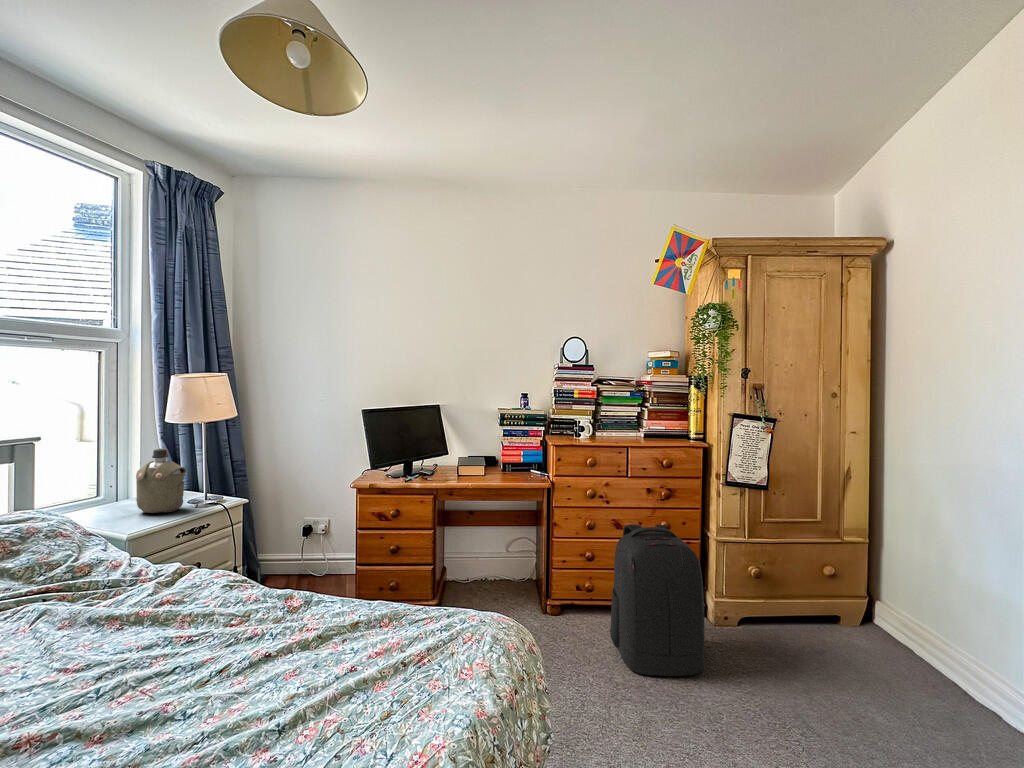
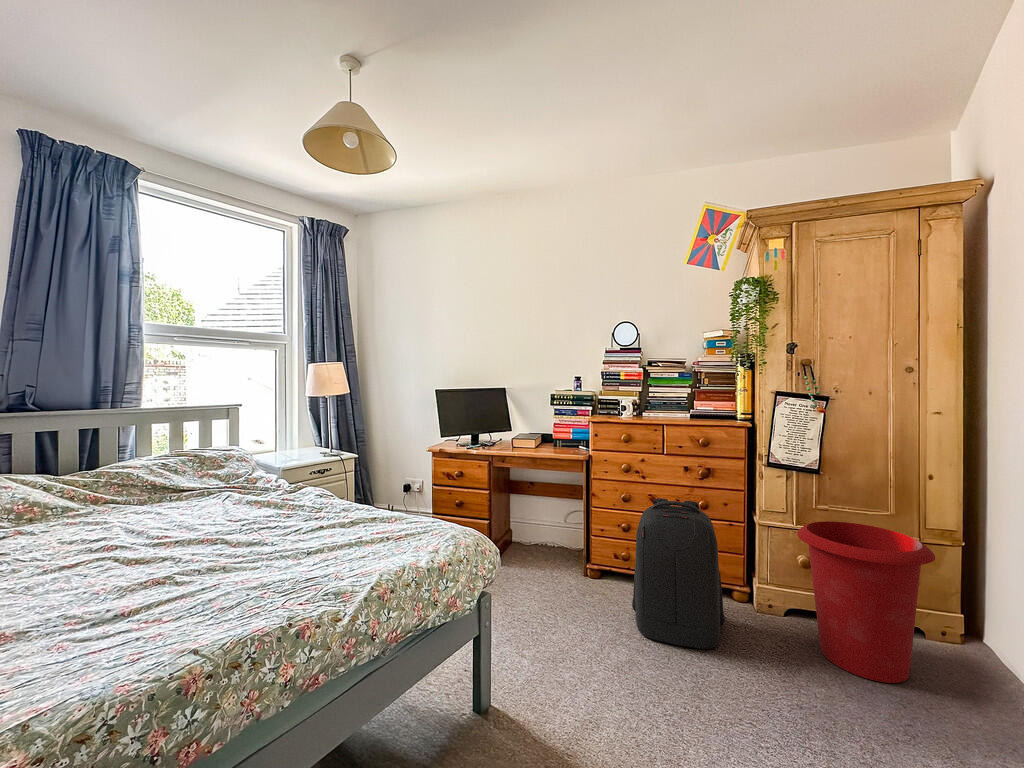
water bottle: present [136,448,186,513] -> none [282,415,313,460]
waste bin: none [759,533,873,675] -> present [797,521,935,683]

